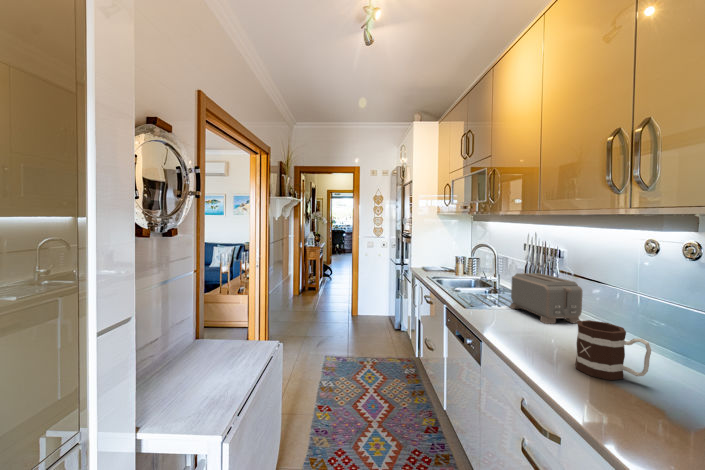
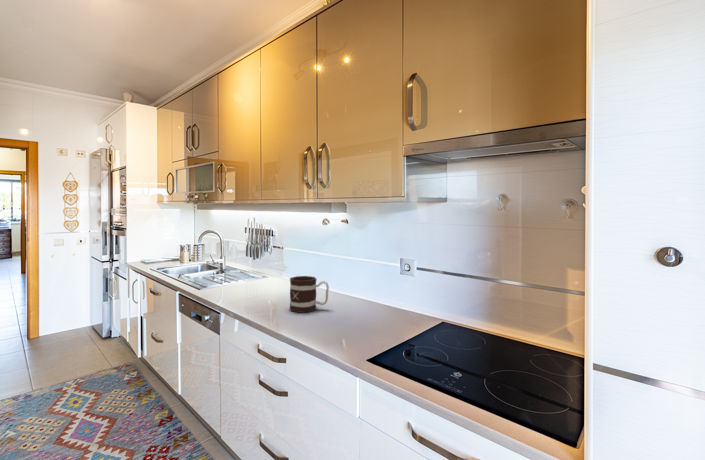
toaster: present [510,273,583,324] -> none [237,251,289,289]

